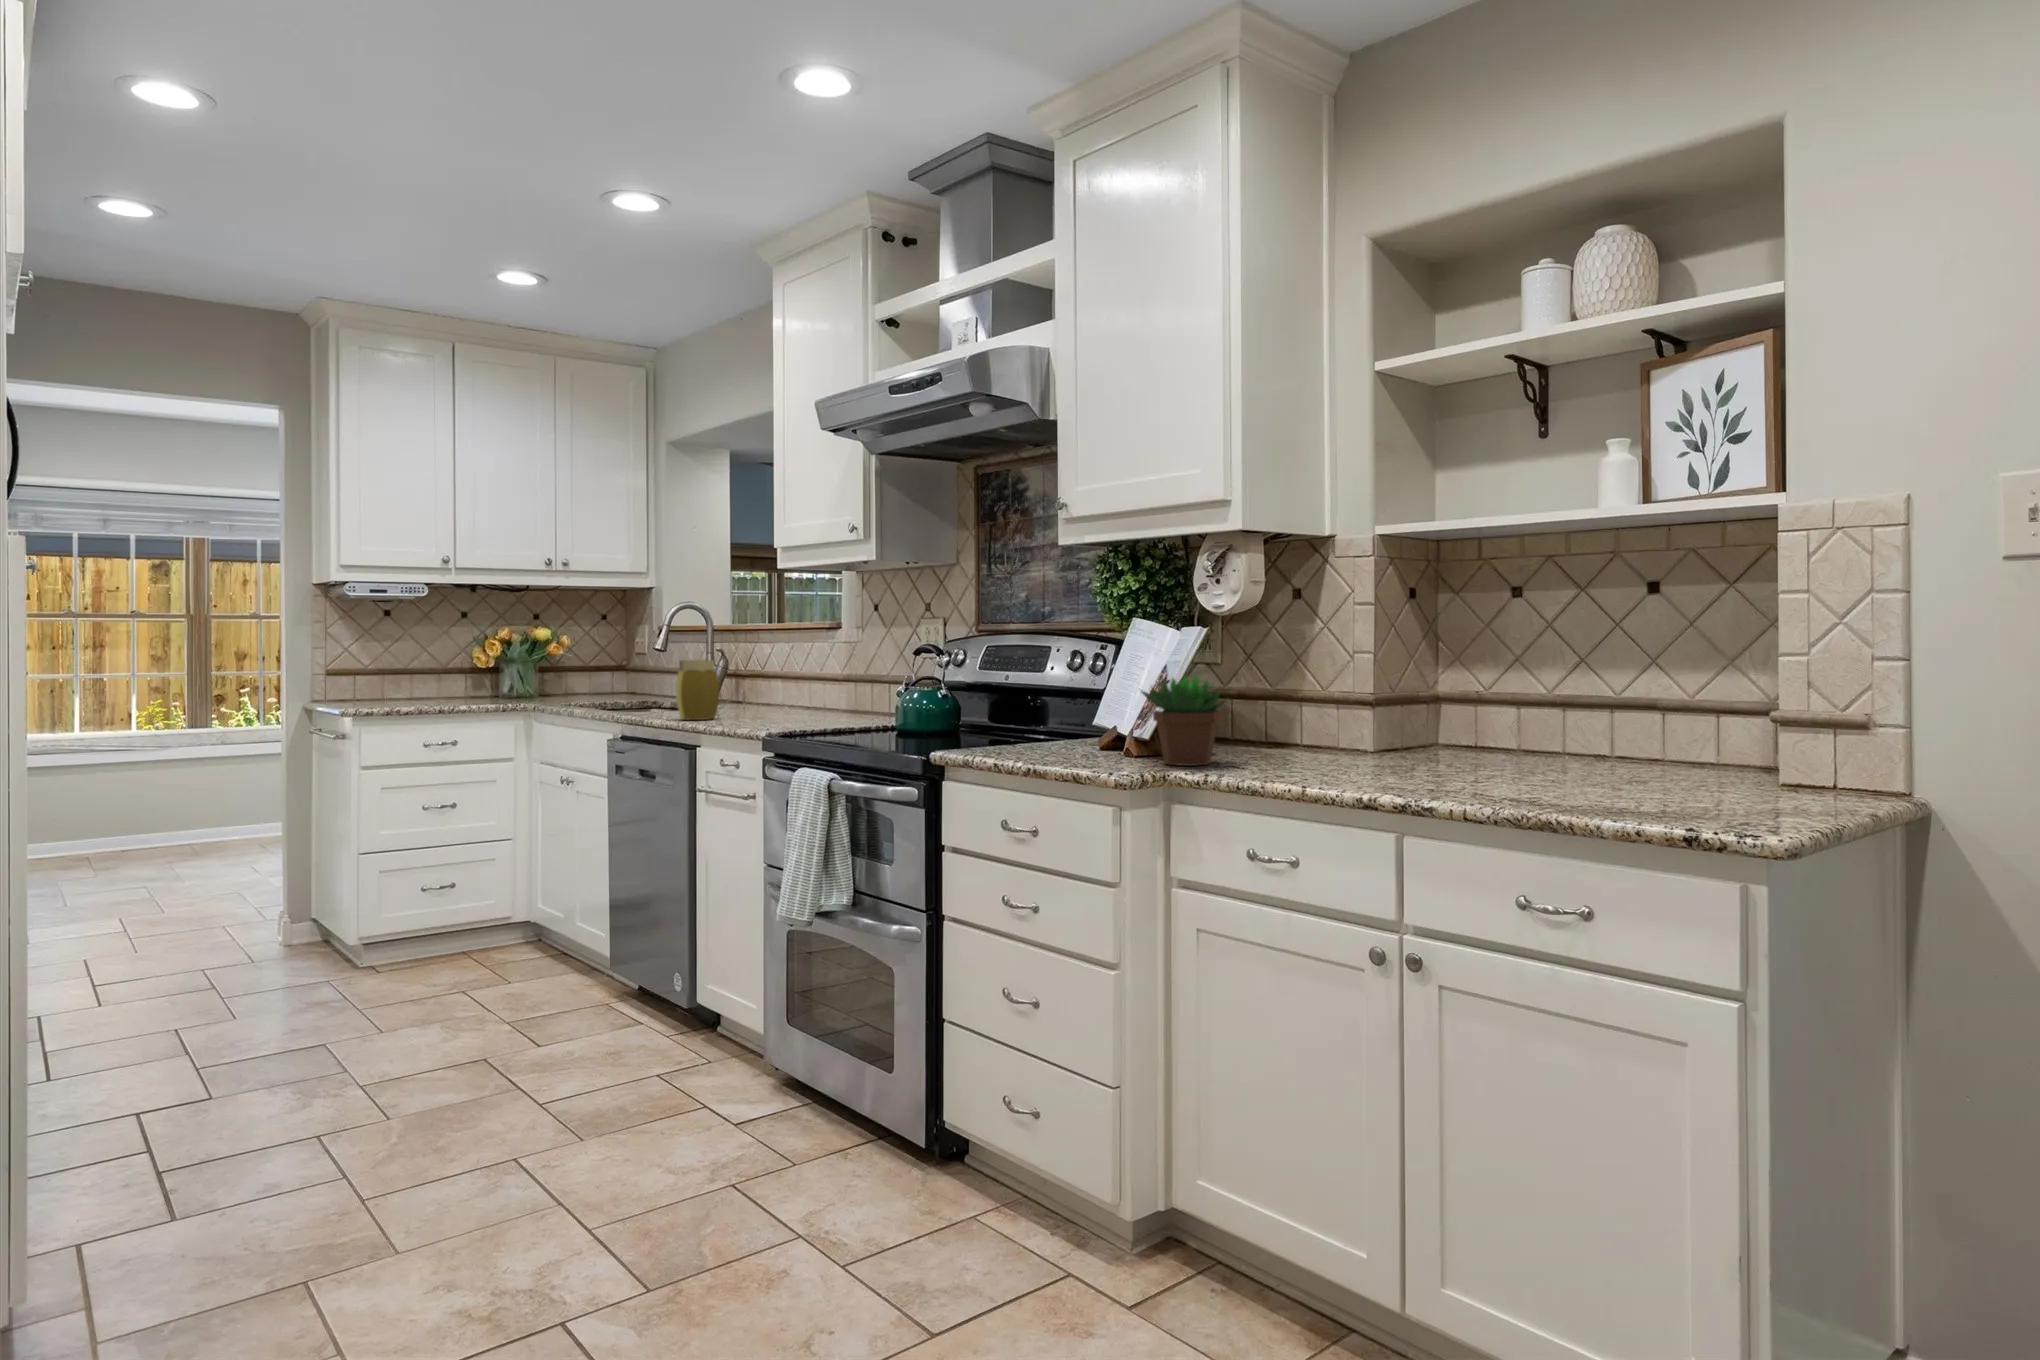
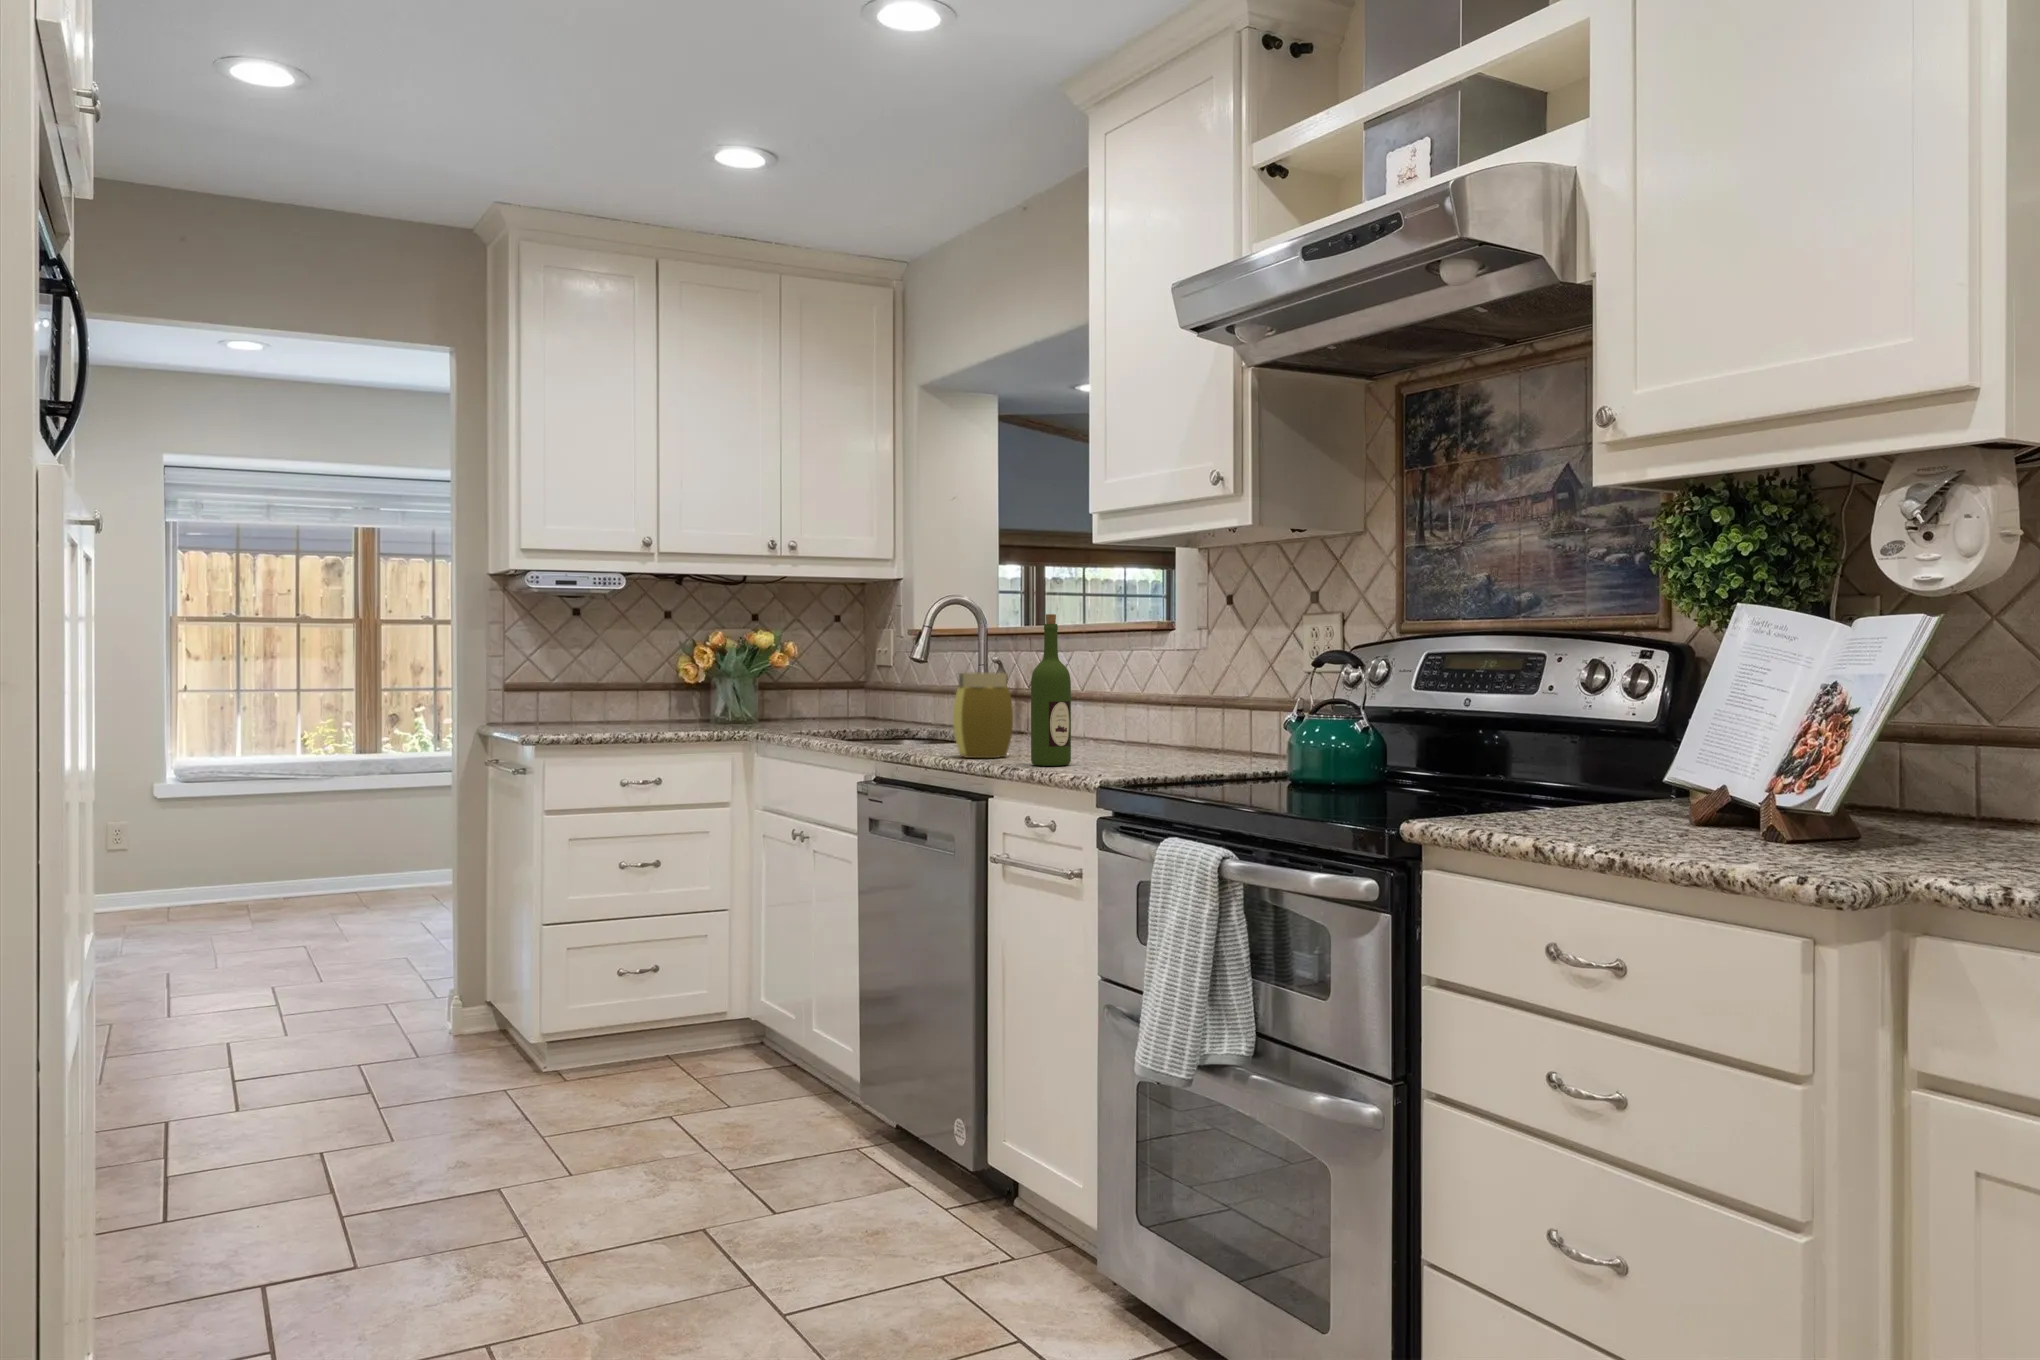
wine bottle: none [728,620,756,724] -> present [1031,614,1071,766]
succulent plant: present [1142,676,1226,766] -> none [1818,696,2000,865]

